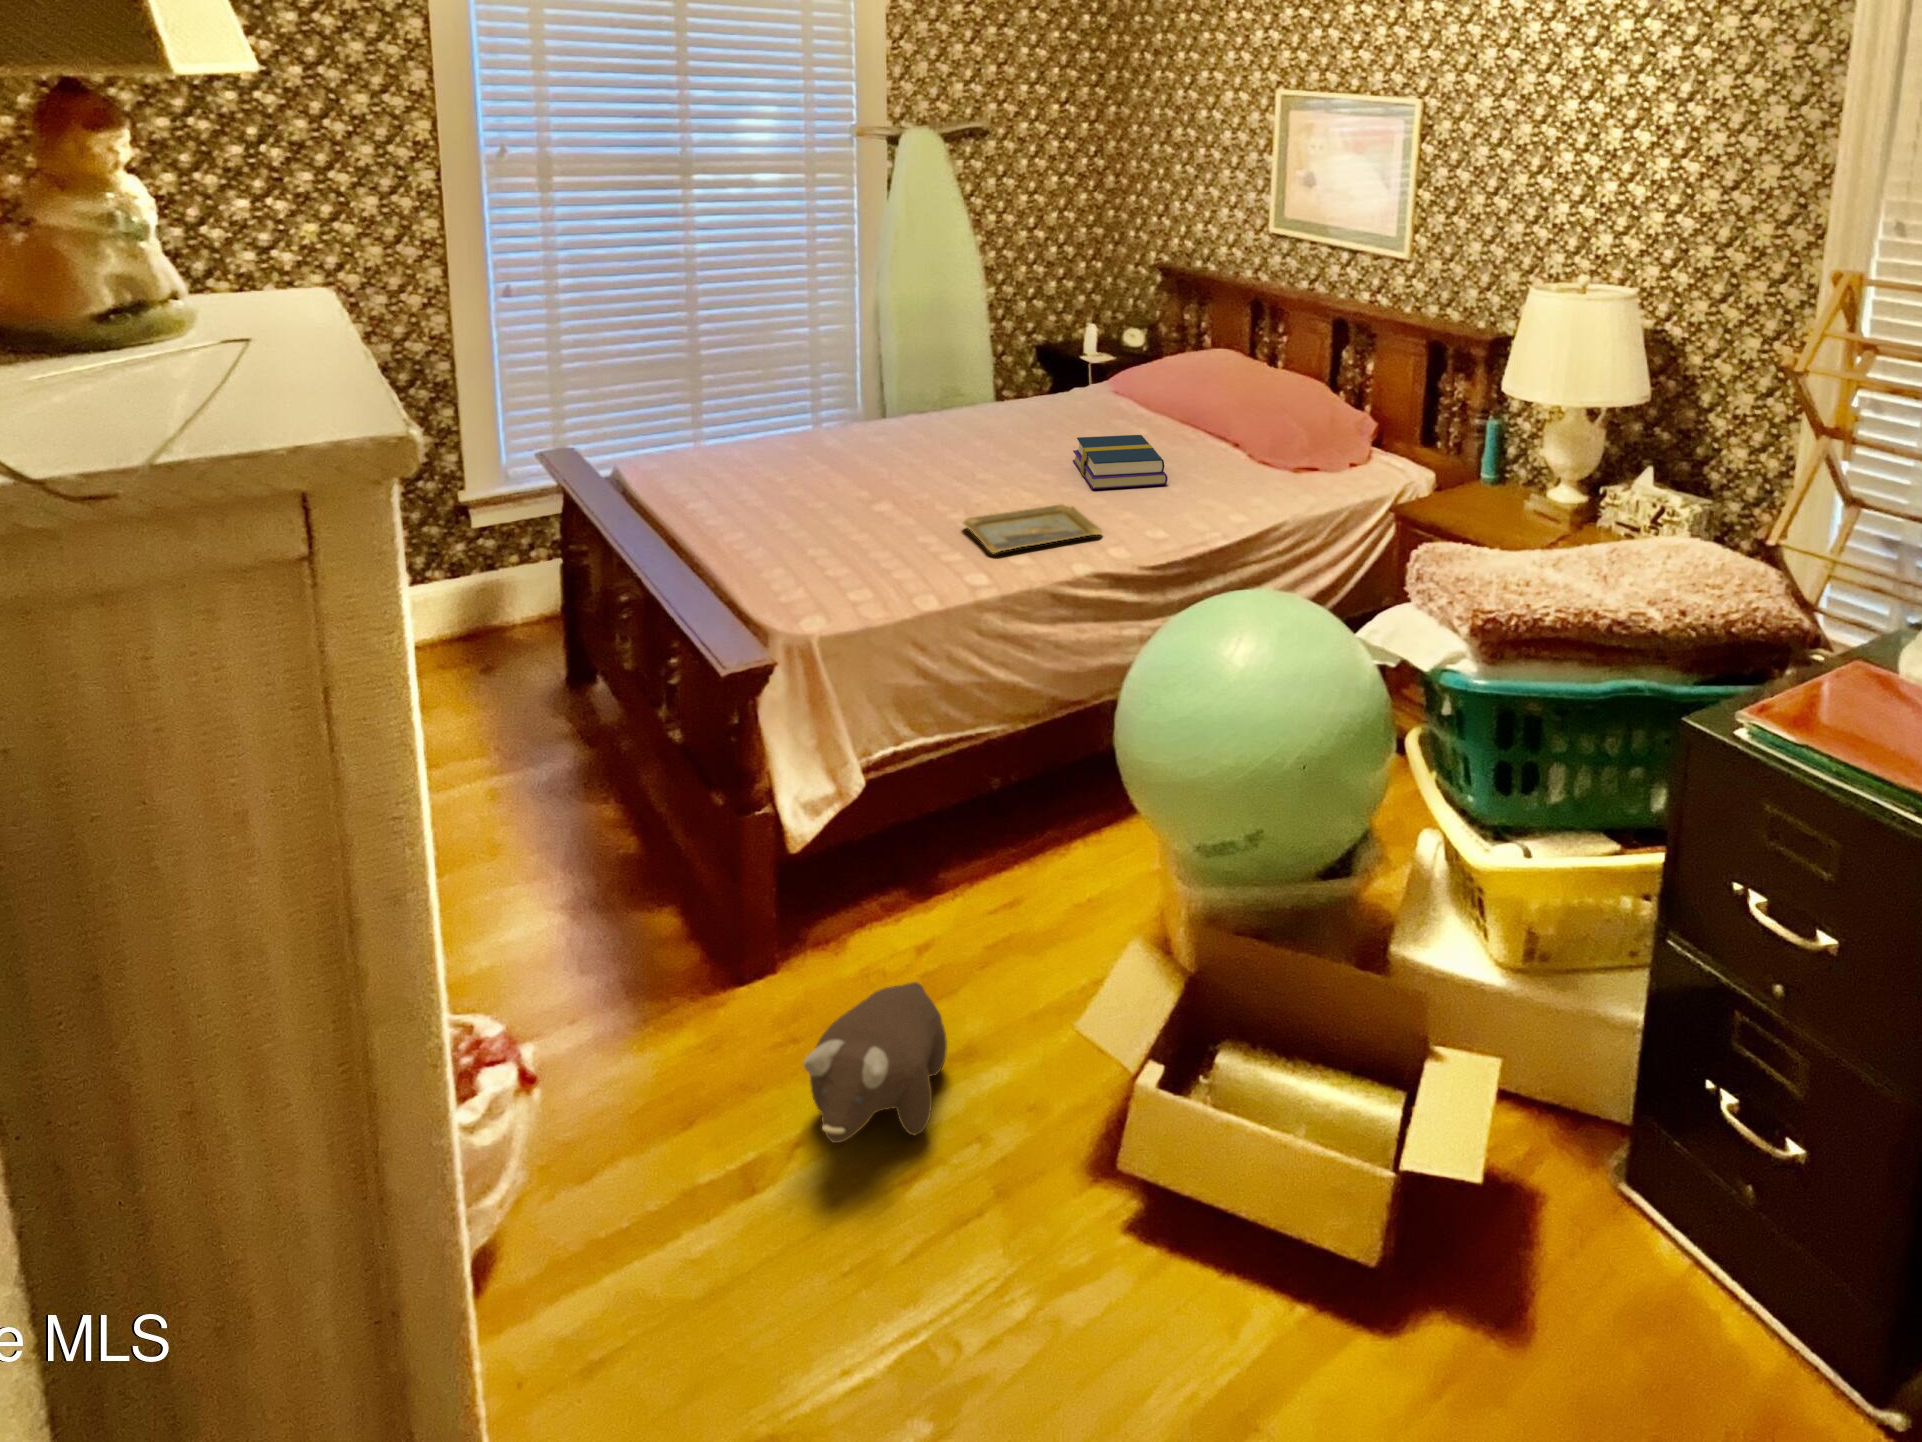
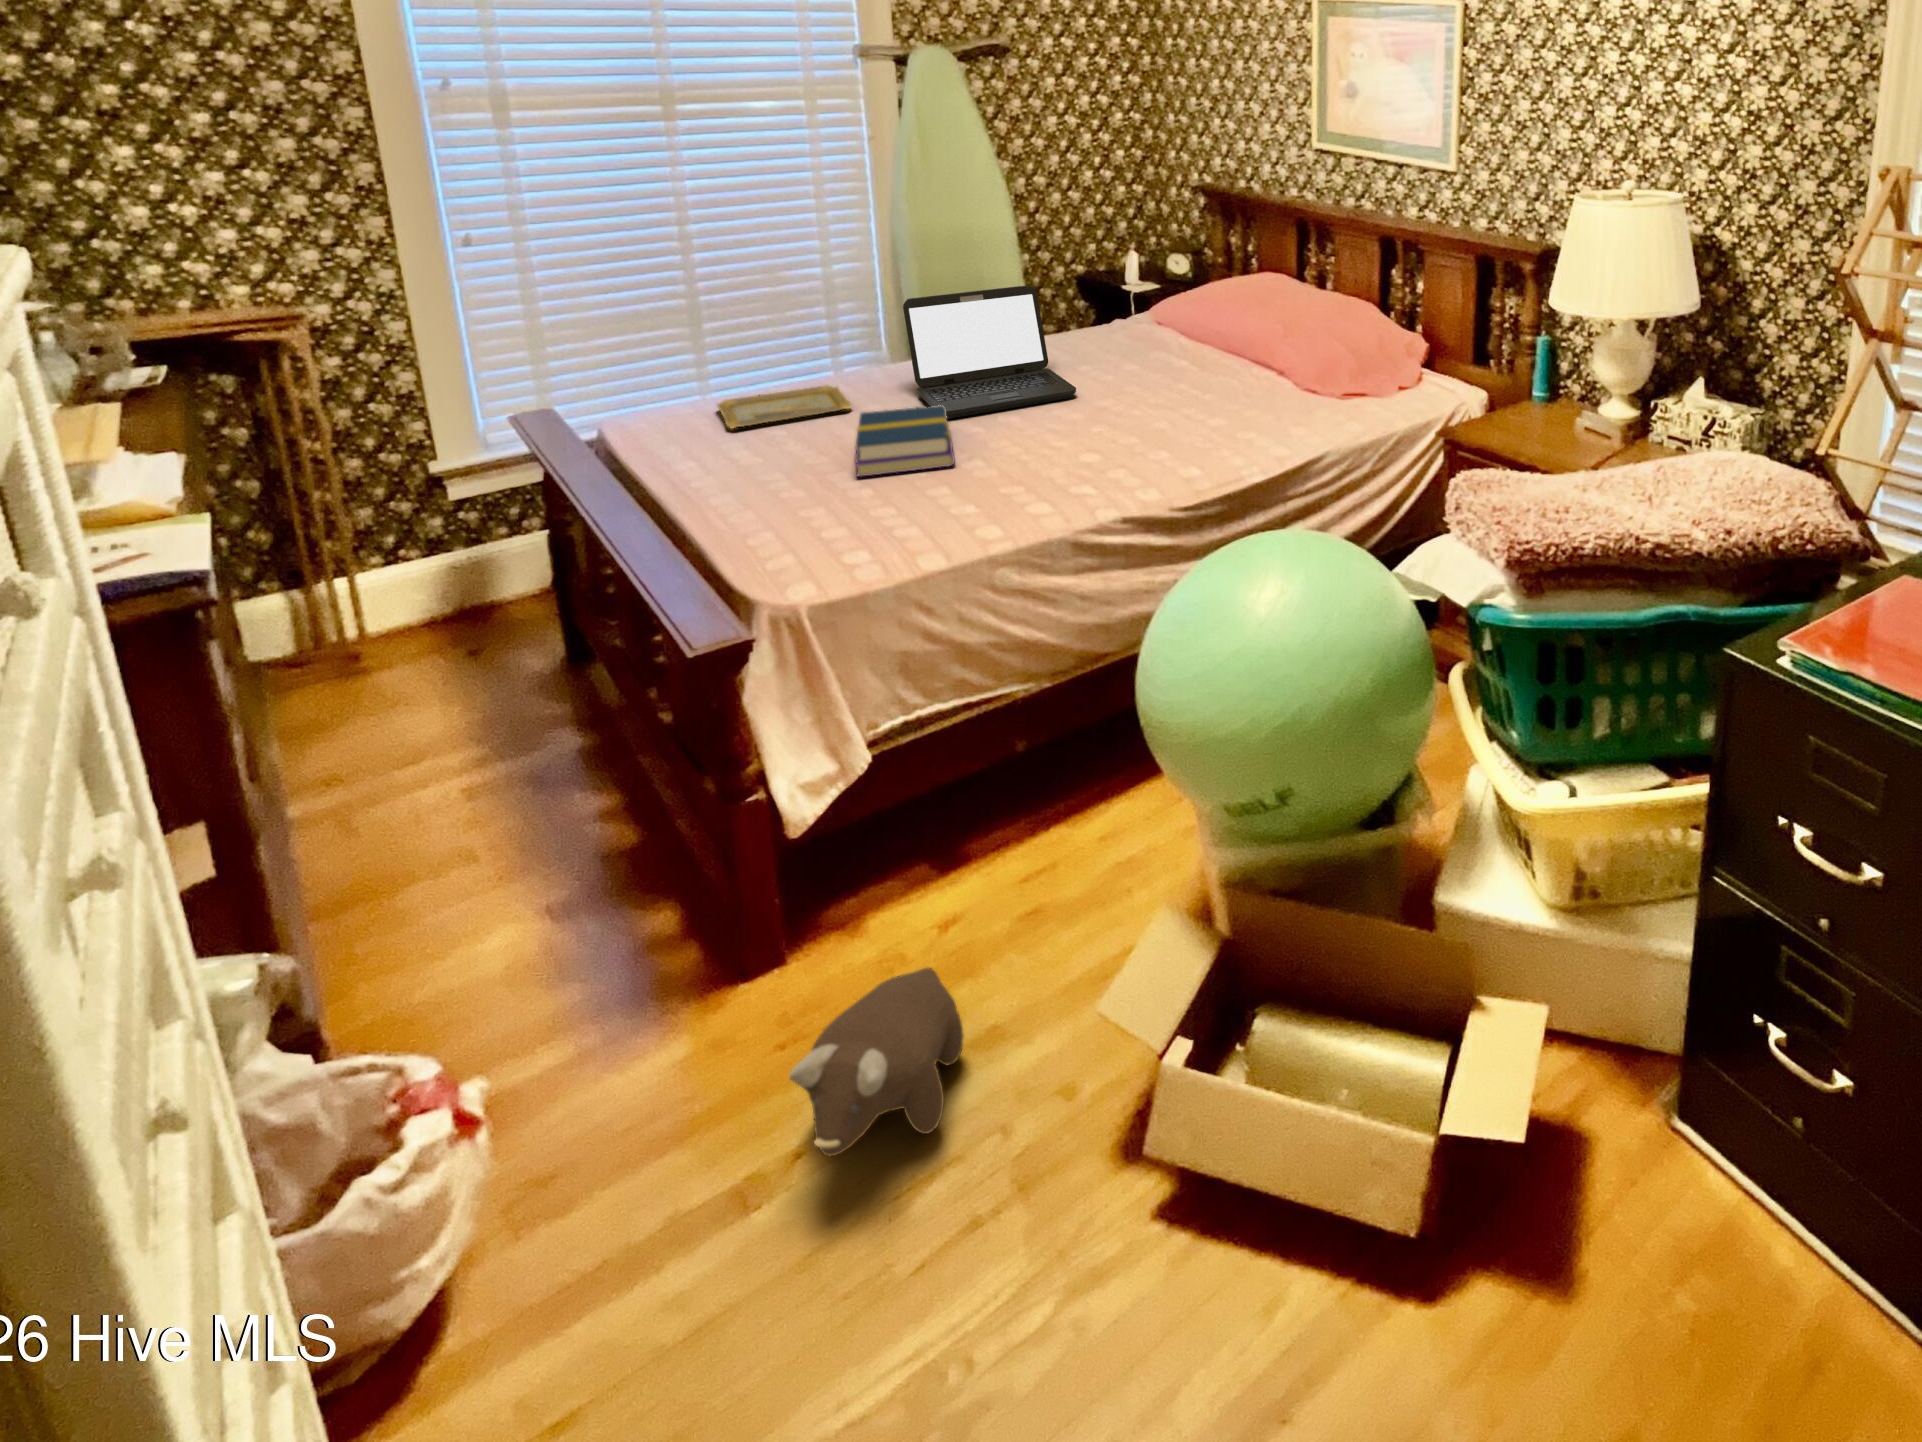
laptop: none [890,354,1045,475] -> present [903,286,1076,419]
book: present [1073,435,1168,489] -> present [855,405,955,477]
tray: present [962,505,1102,553] -> present [717,385,852,429]

